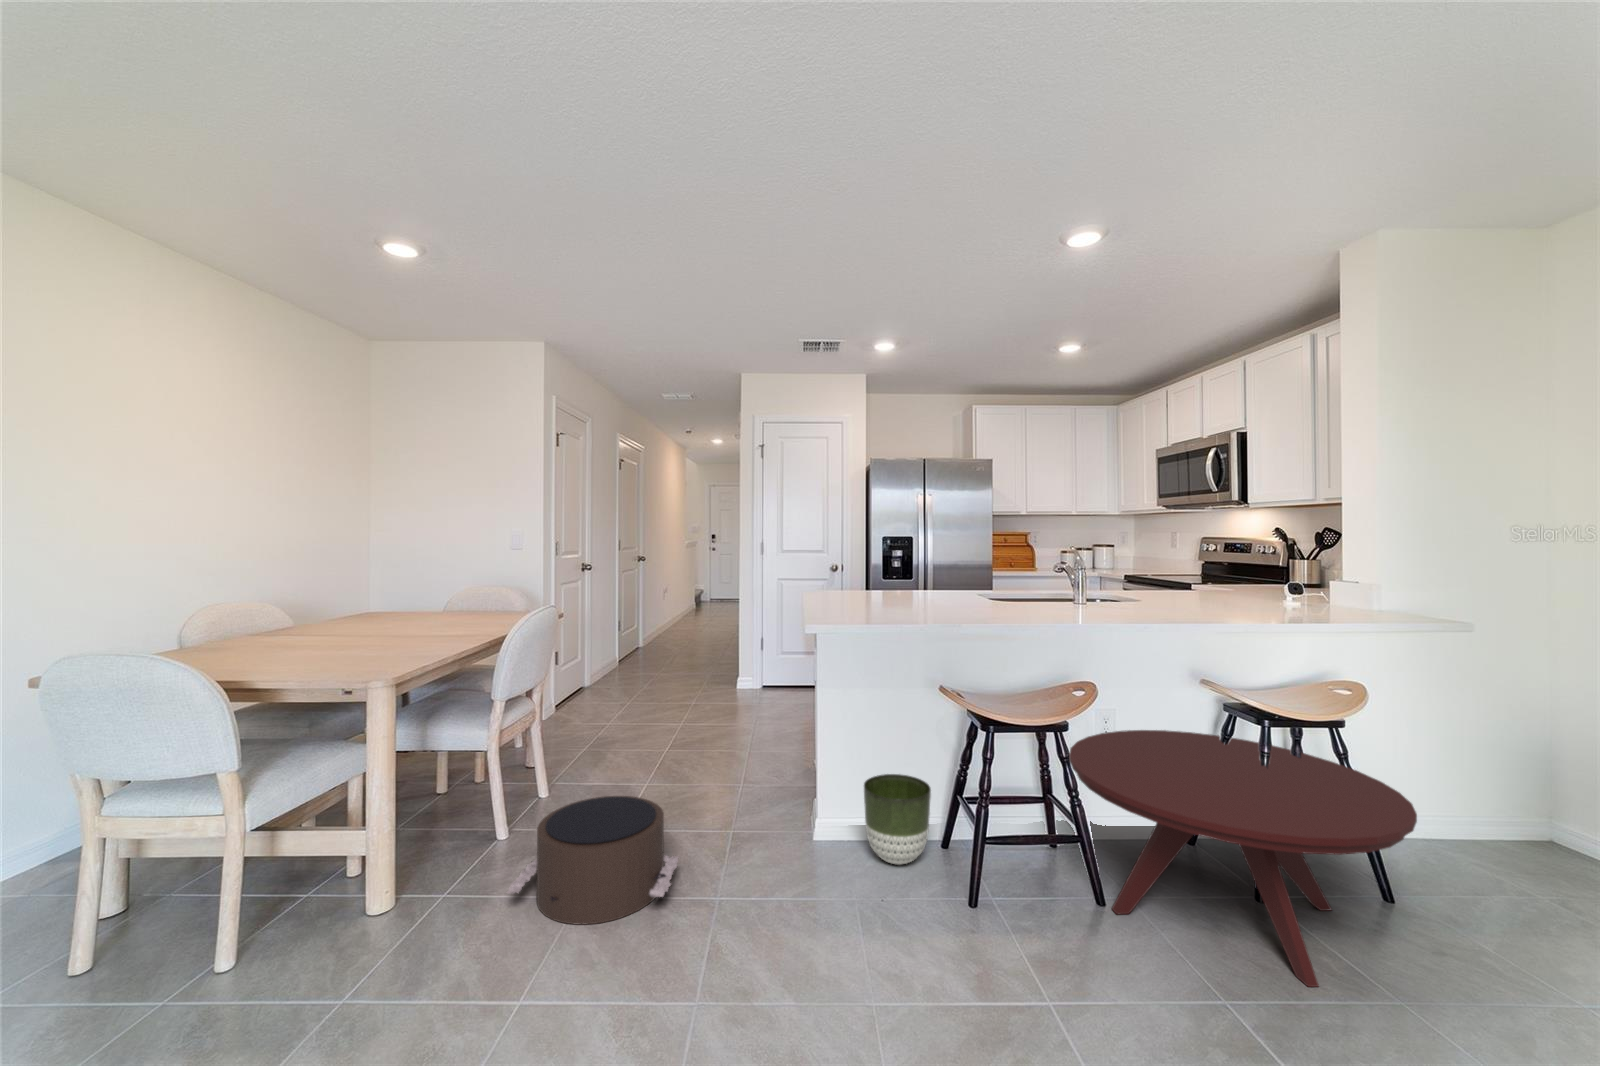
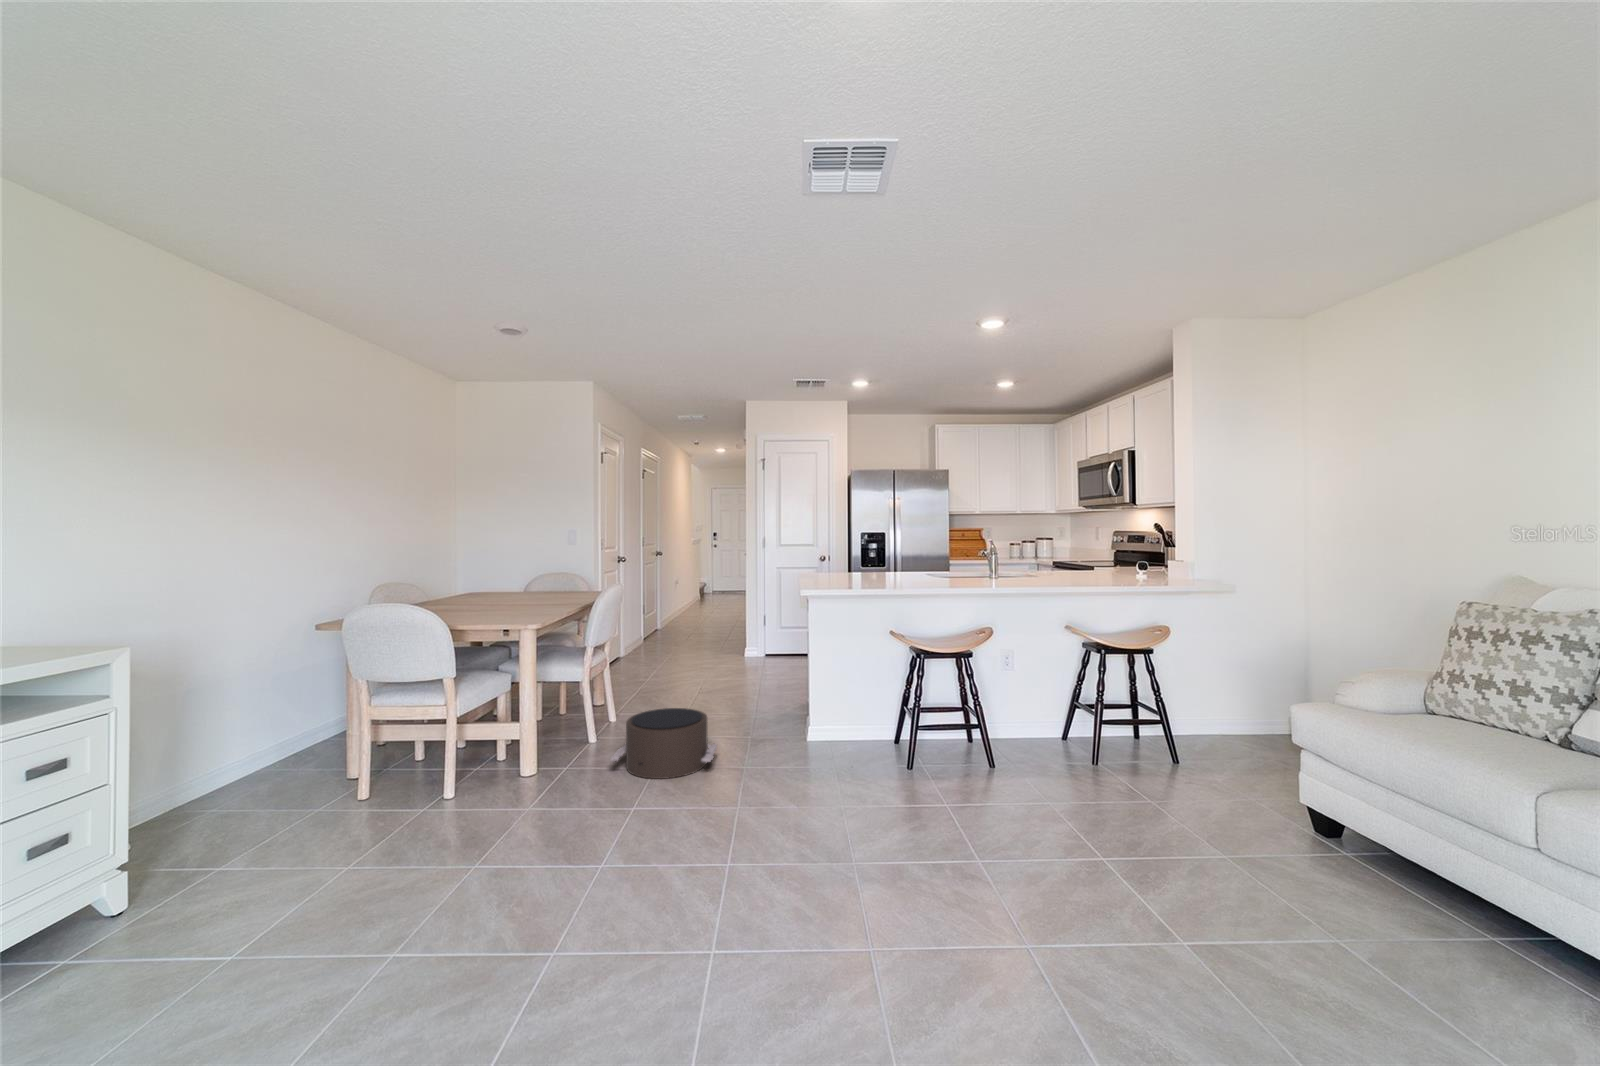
coffee table: present [1069,730,1417,987] -> none [974,662,1173,798]
planter: present [864,774,931,865] -> none [840,694,885,751]

